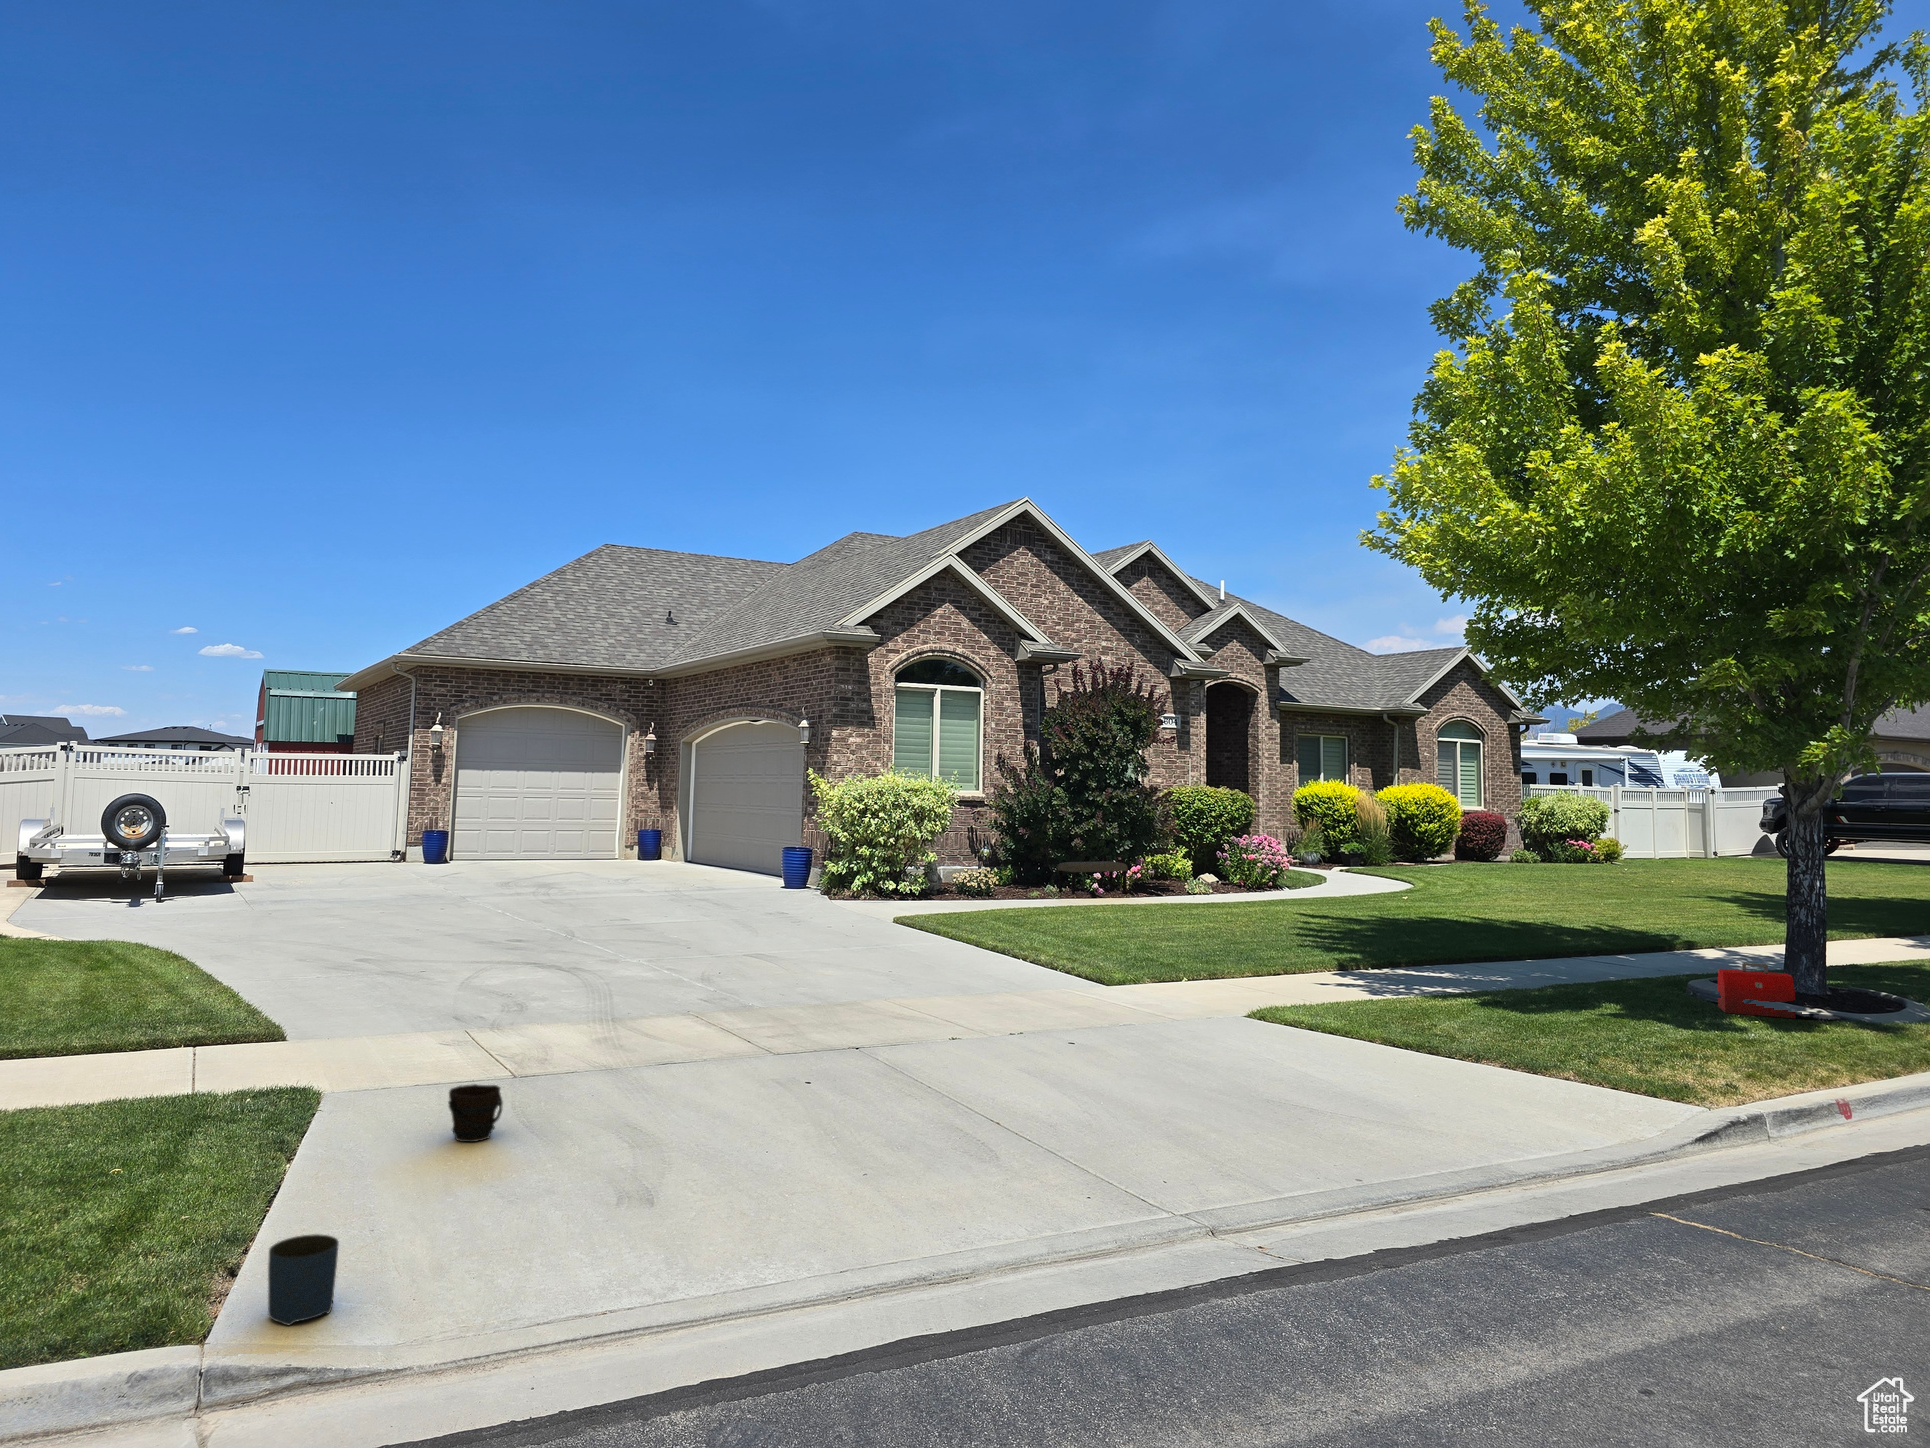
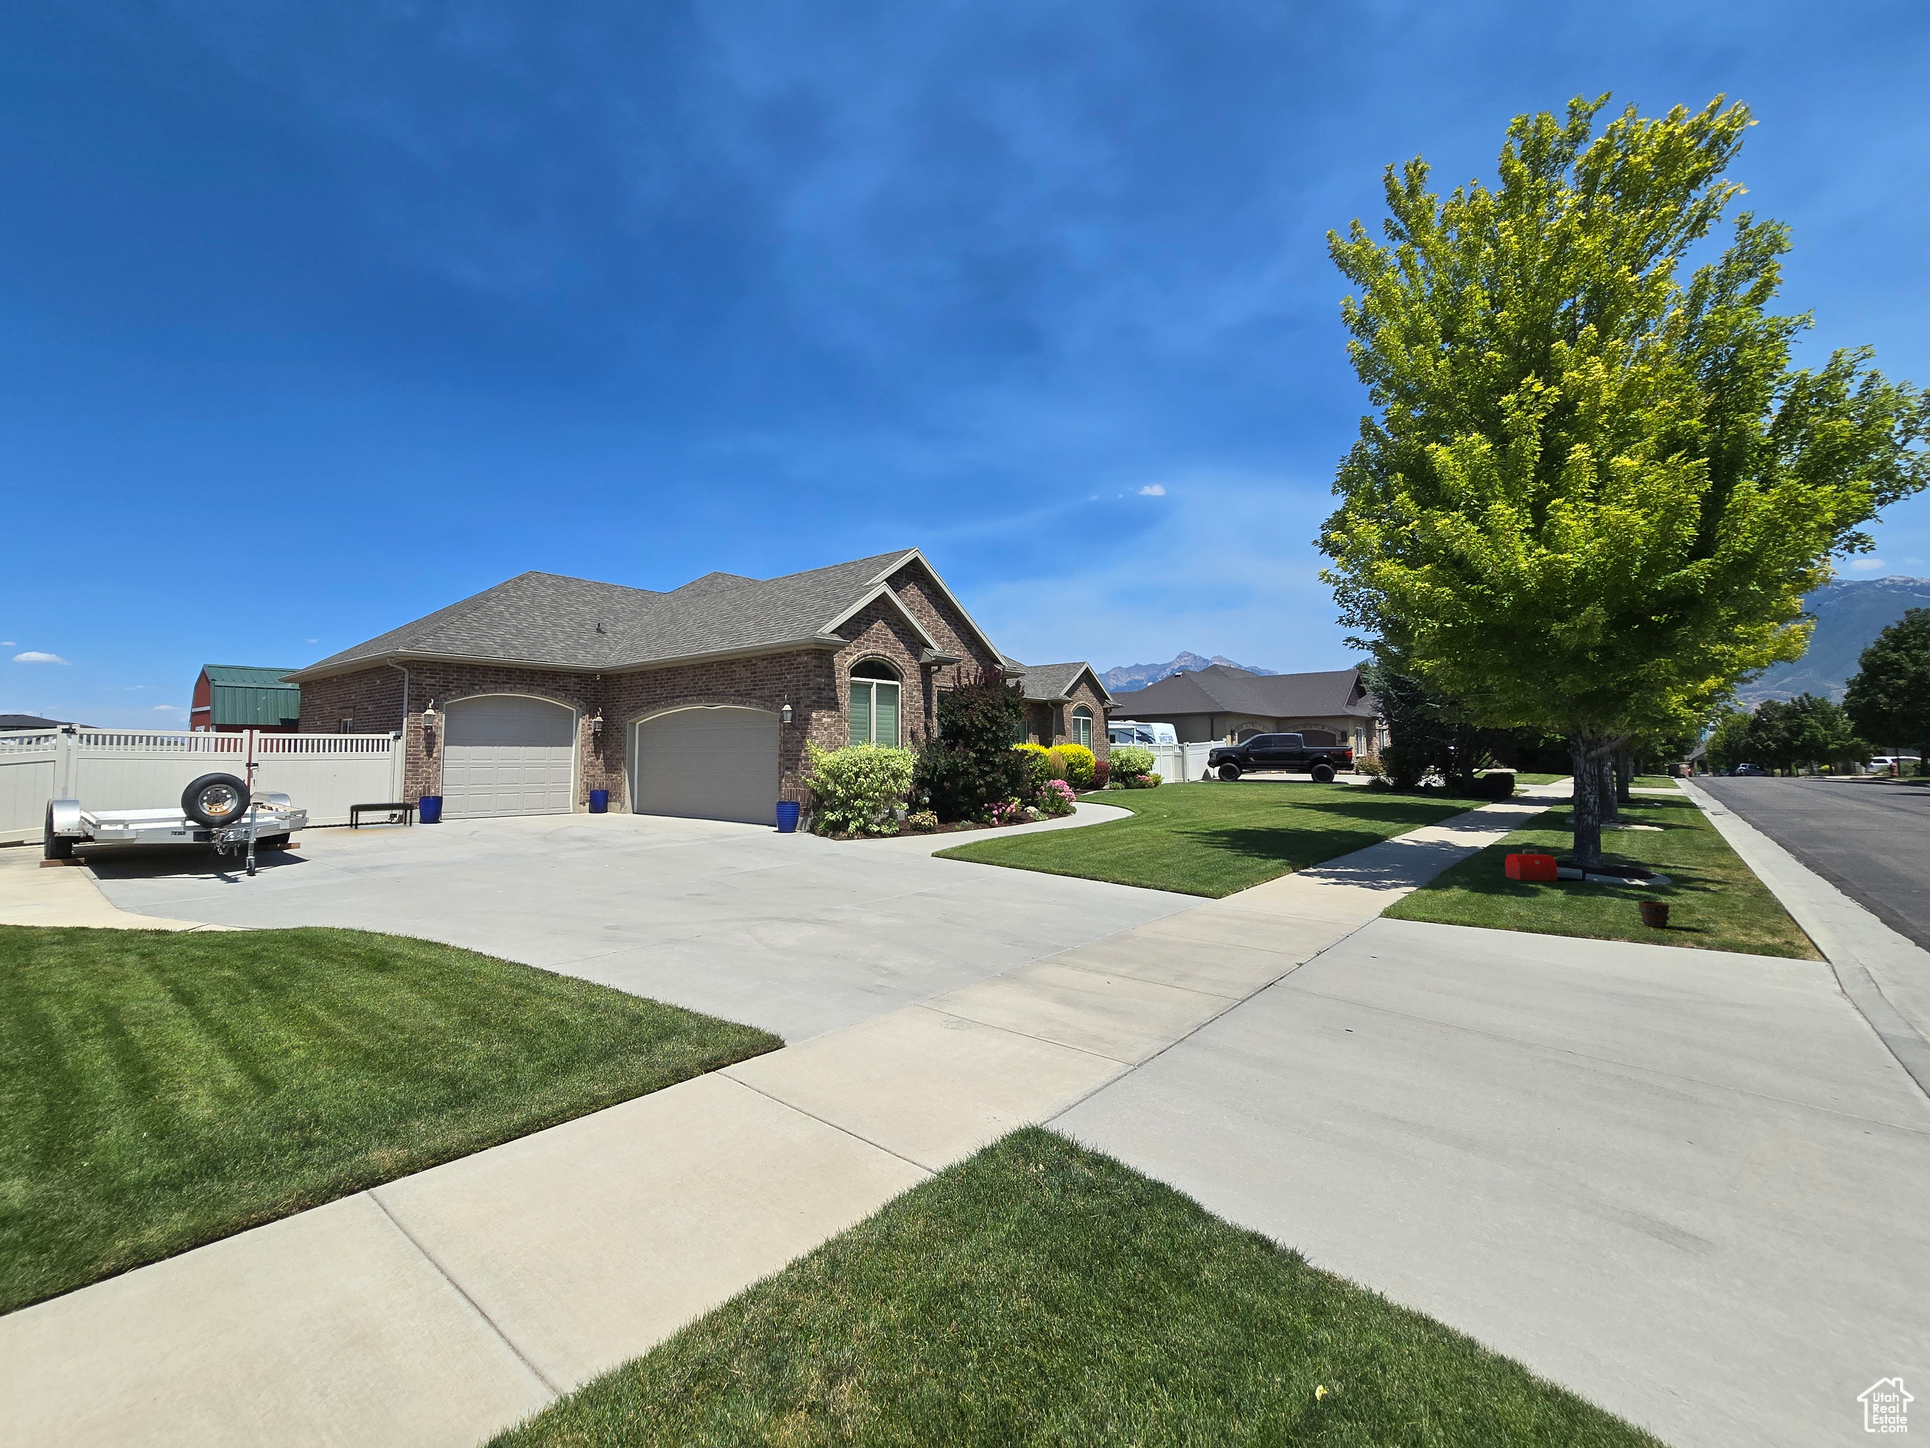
bench: present [1058,861,1128,894] -> present [350,803,414,829]
bucket: present [448,1084,503,1142] -> present [1638,901,1670,928]
planter: present [268,1234,339,1325] -> none [1459,1163,1529,1254]

